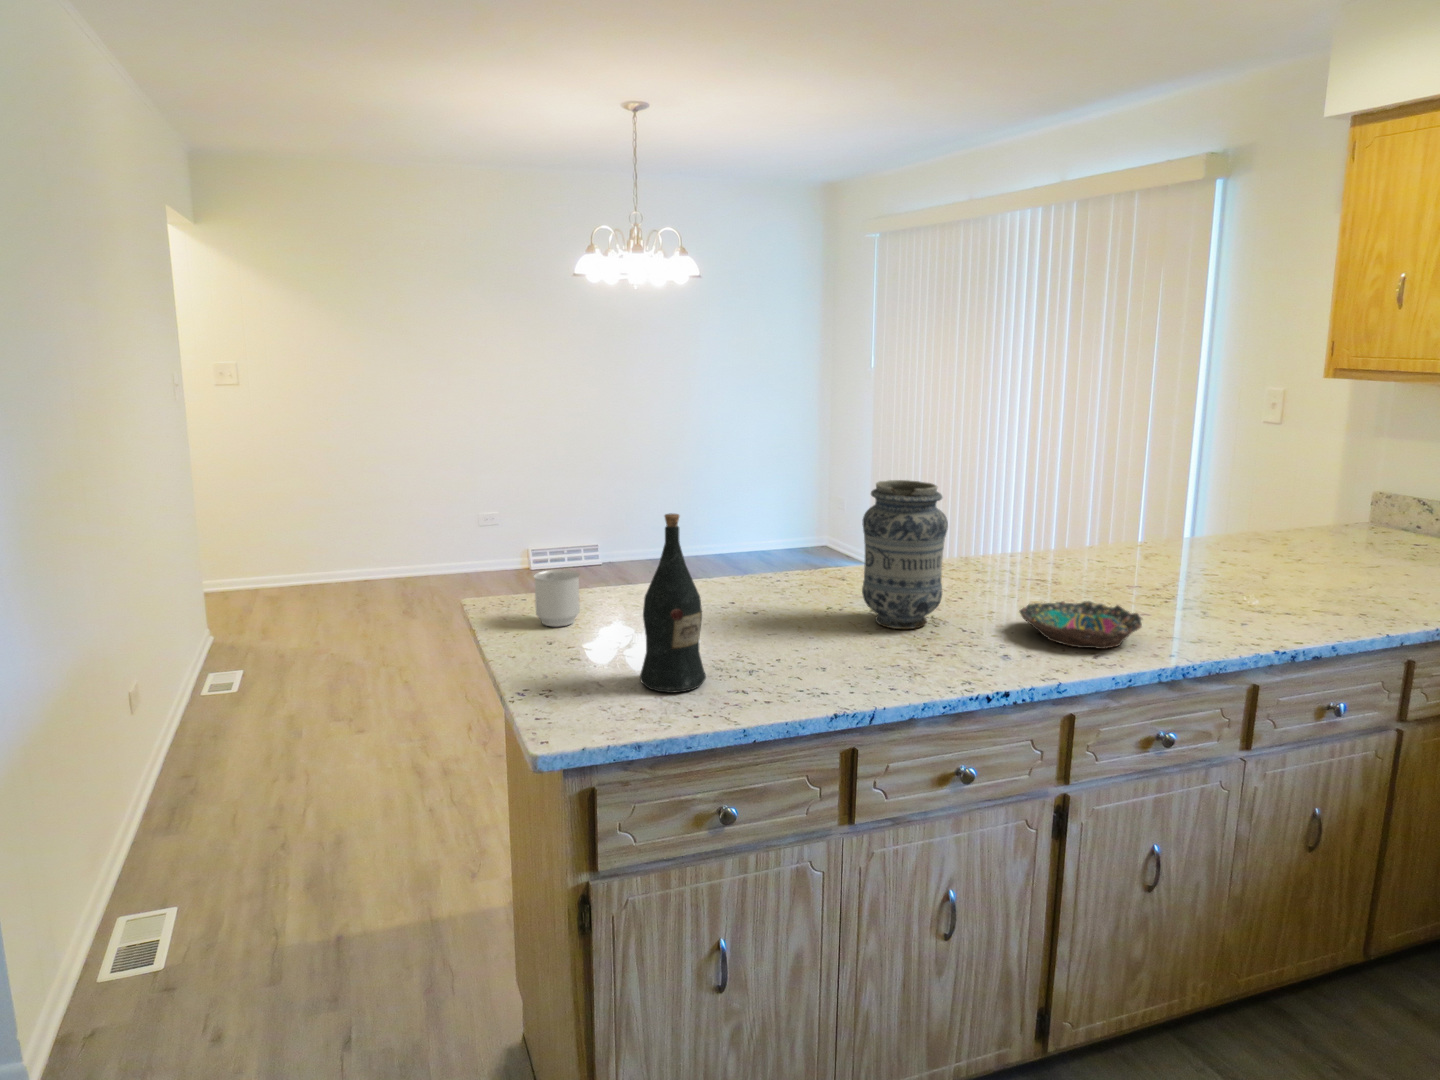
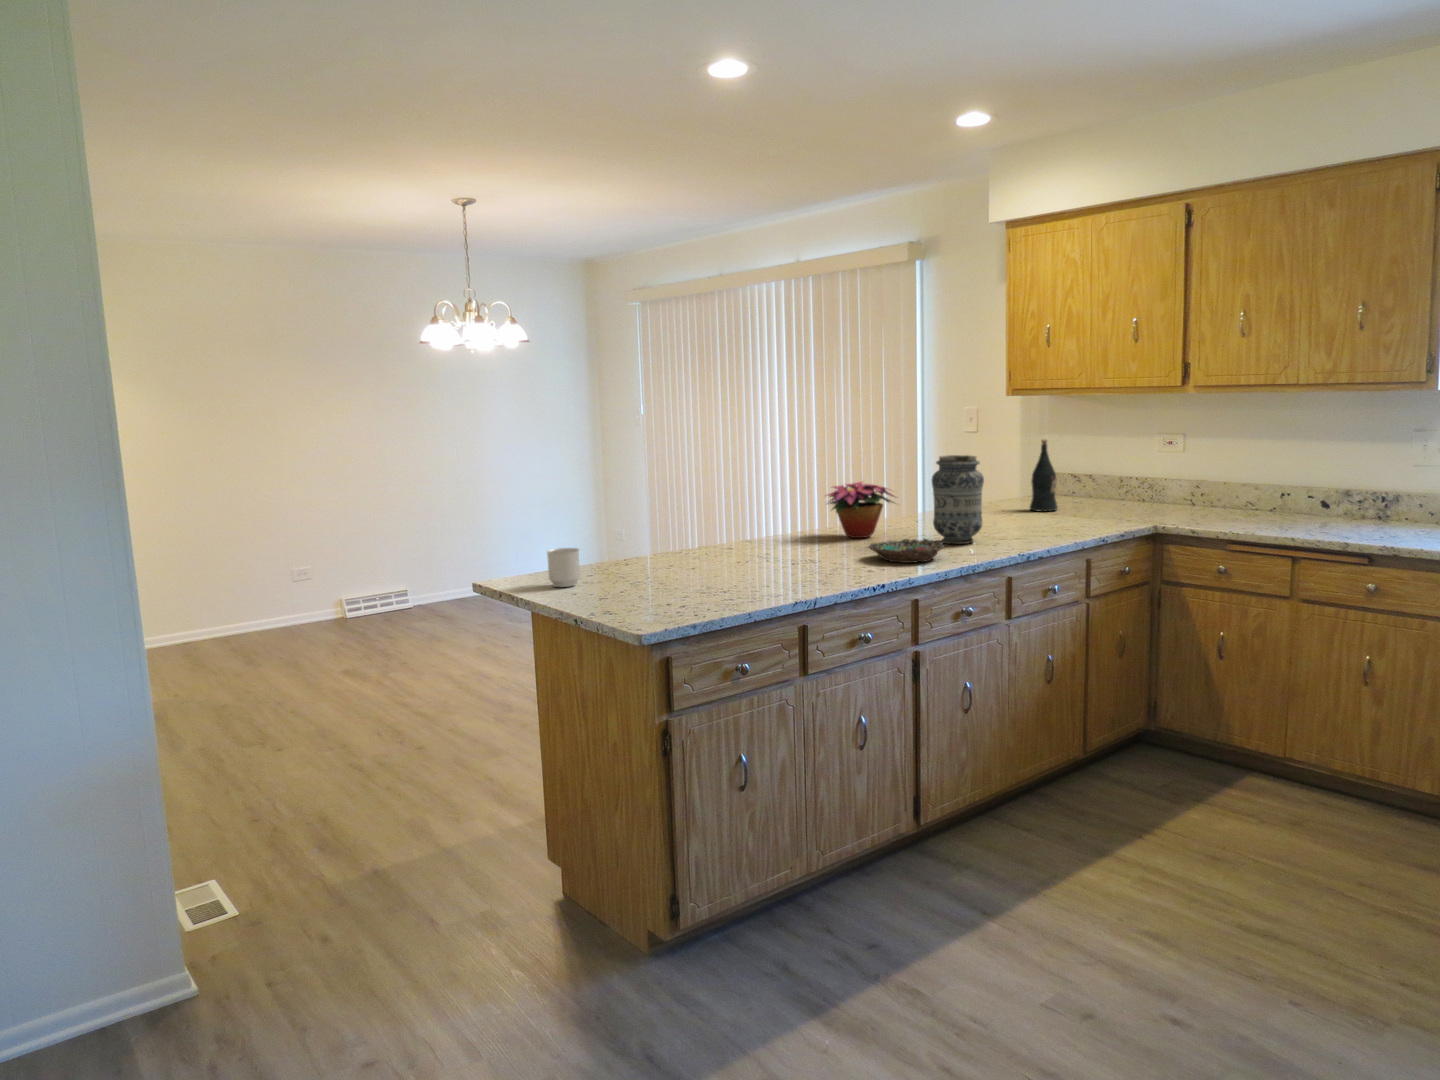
vase: present [862,480,948,629] -> present [932,455,984,544]
flower arrangement: none [984,496,1109,581] -> present [827,481,894,538]
wine bottle: present [640,513,706,693] -> present [1030,440,1058,512]

